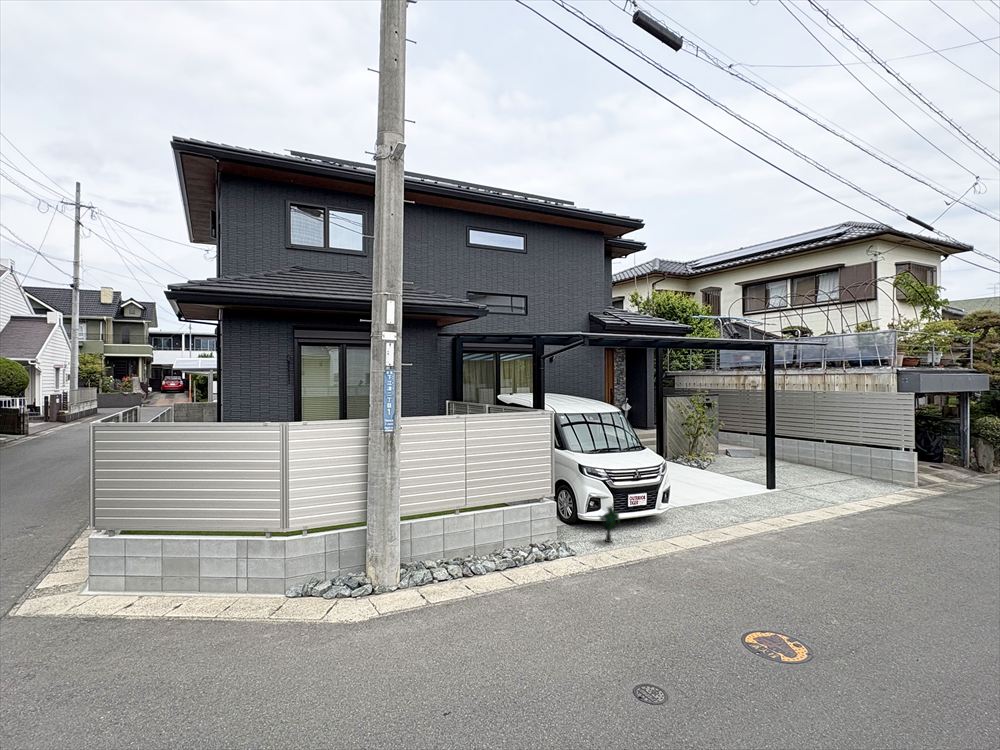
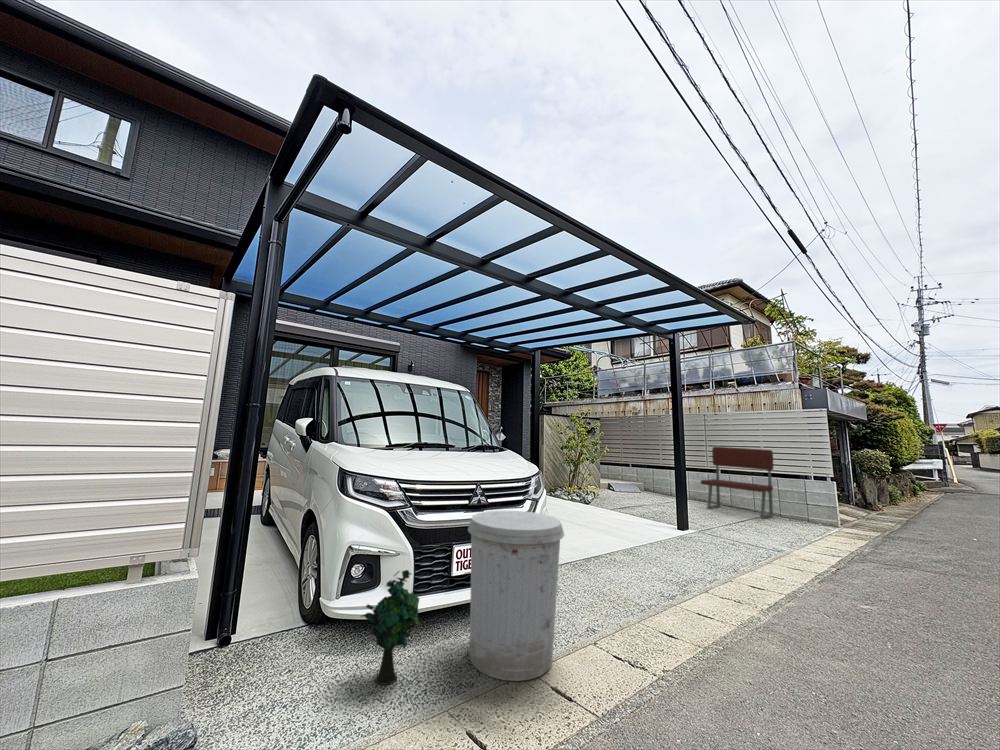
bench: none [804,421,868,481] -> present [701,447,773,518]
trash can: none [635,480,678,544] -> present [468,510,564,681]

